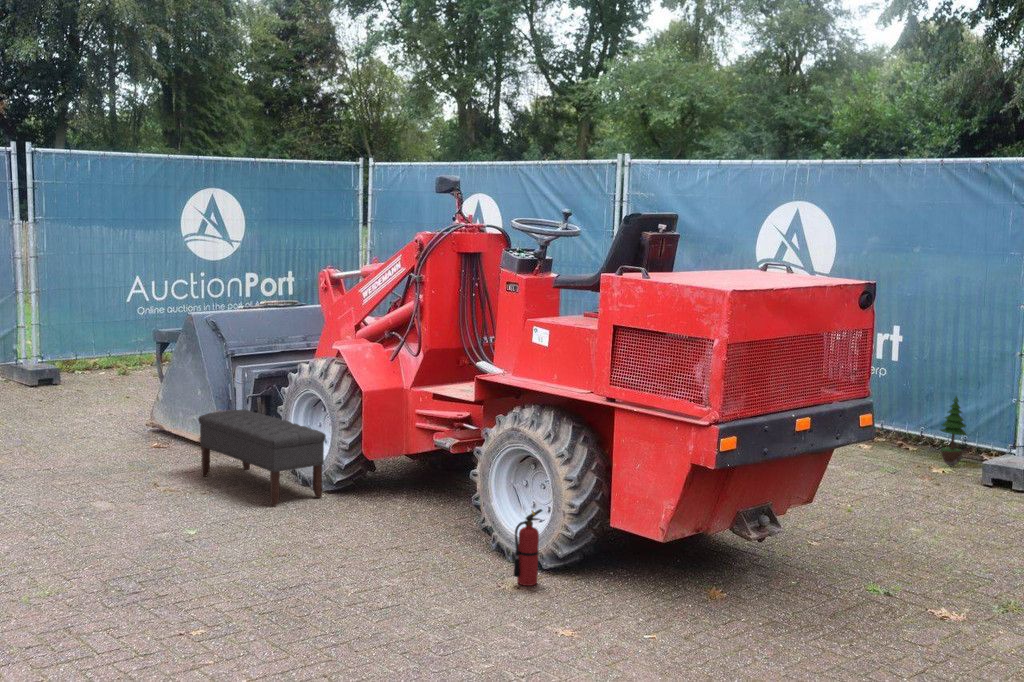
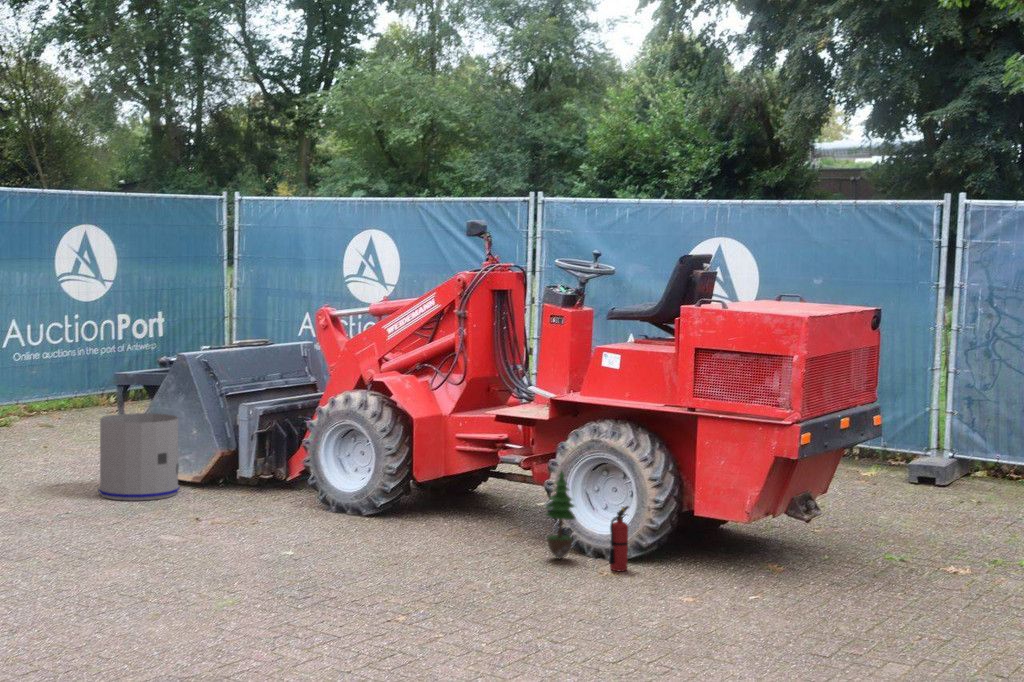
trash can: none [101,370,182,458] -> present [98,413,180,501]
potted tree: present [941,396,966,467] -> present [546,471,575,559]
bench: present [198,409,326,506] -> none [229,445,373,530]

